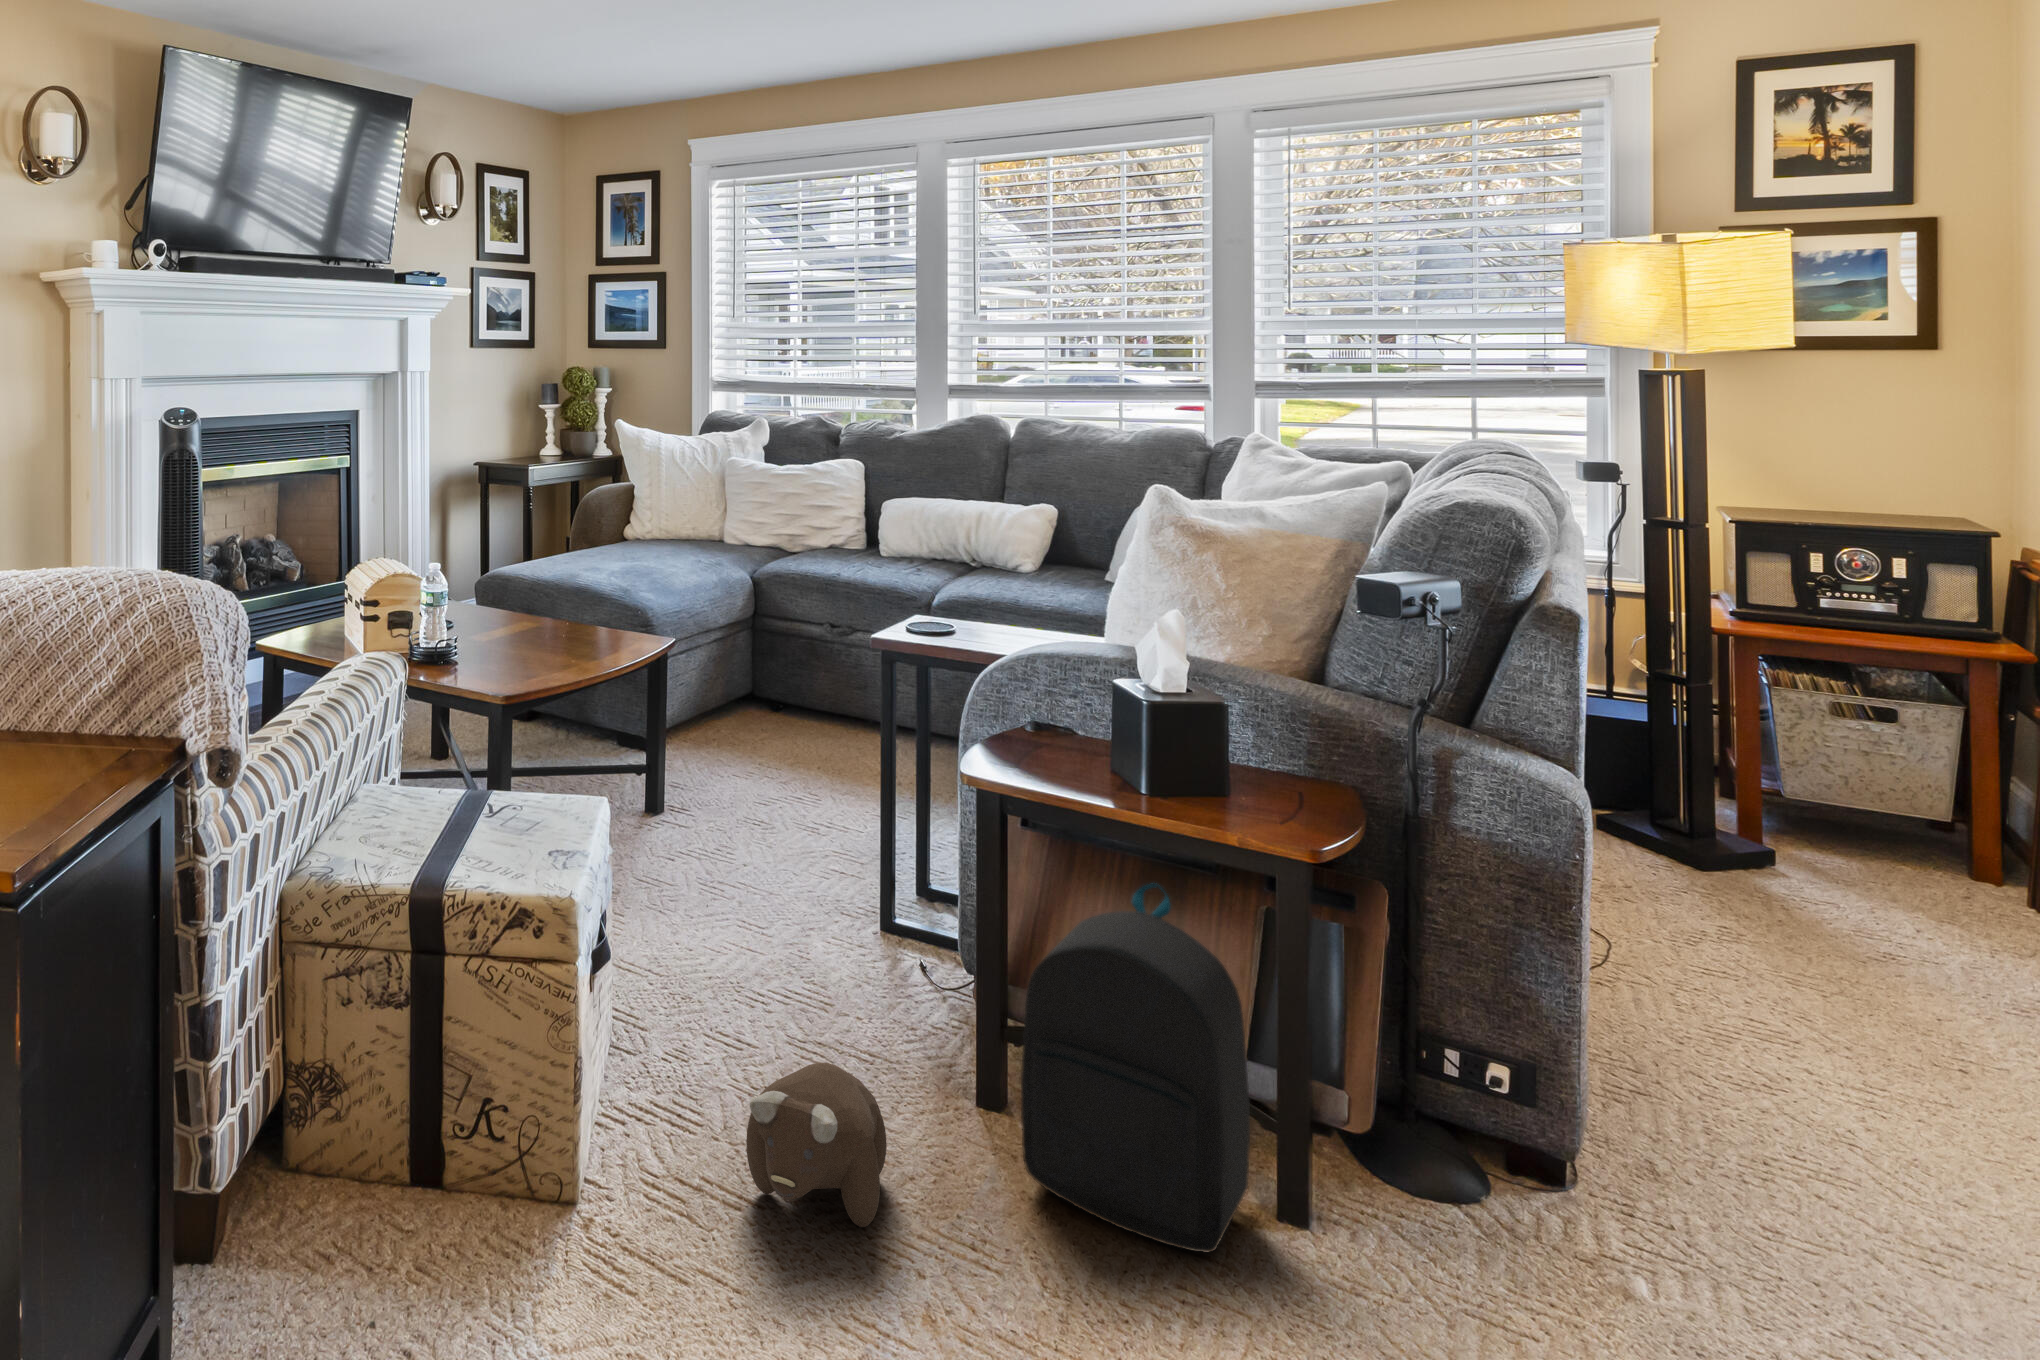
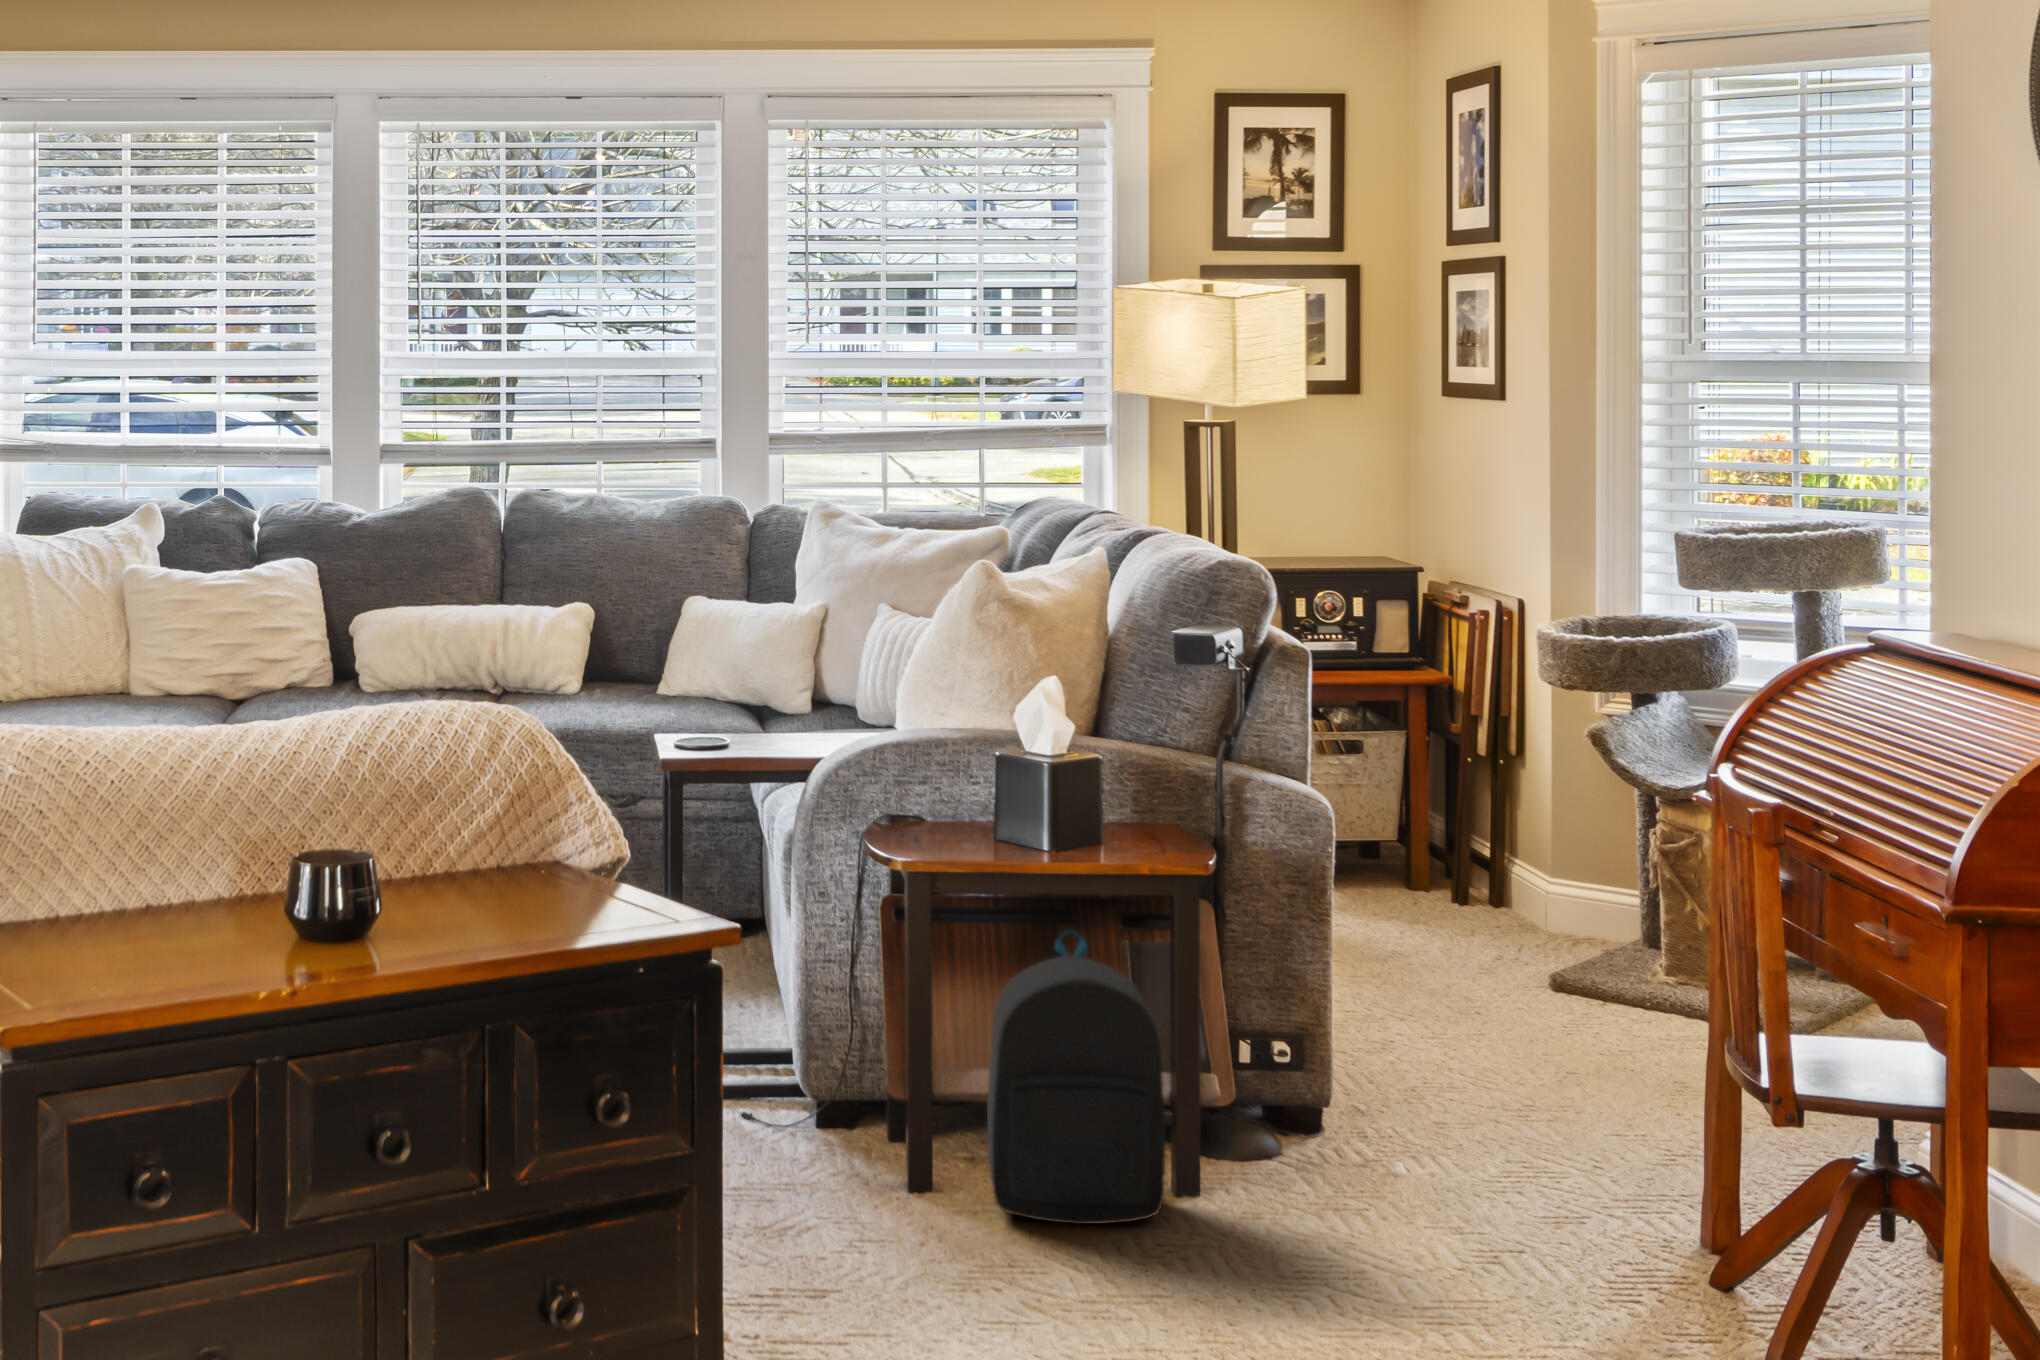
plush toy: present [746,1063,887,1227] -> none [806,1143,933,1274]

